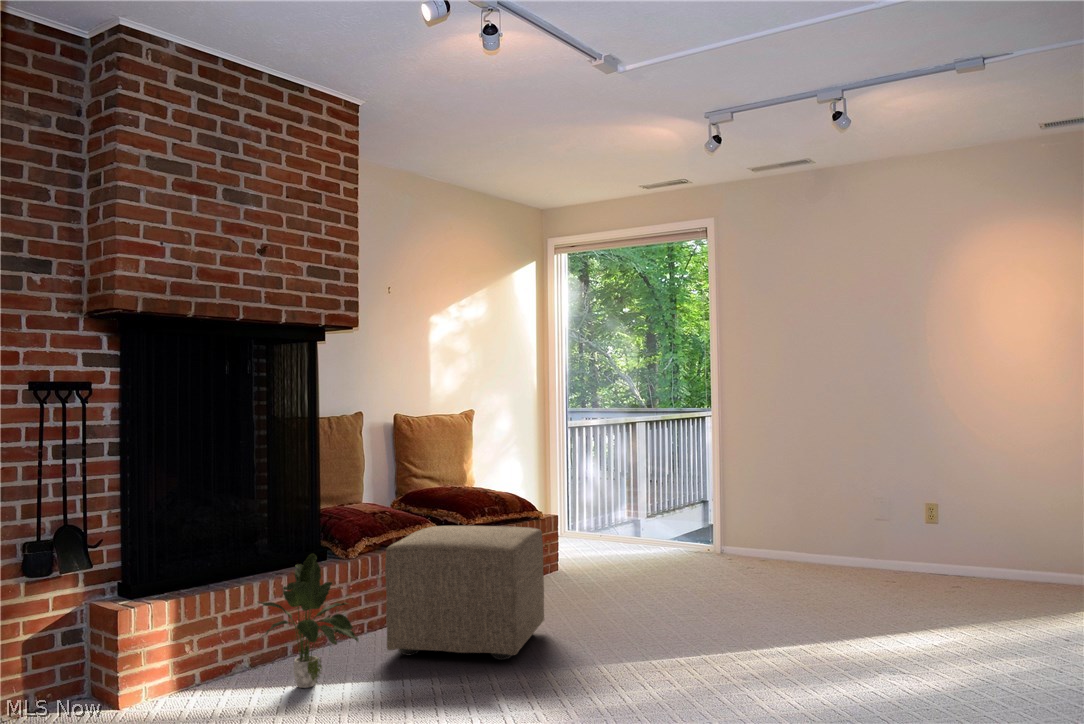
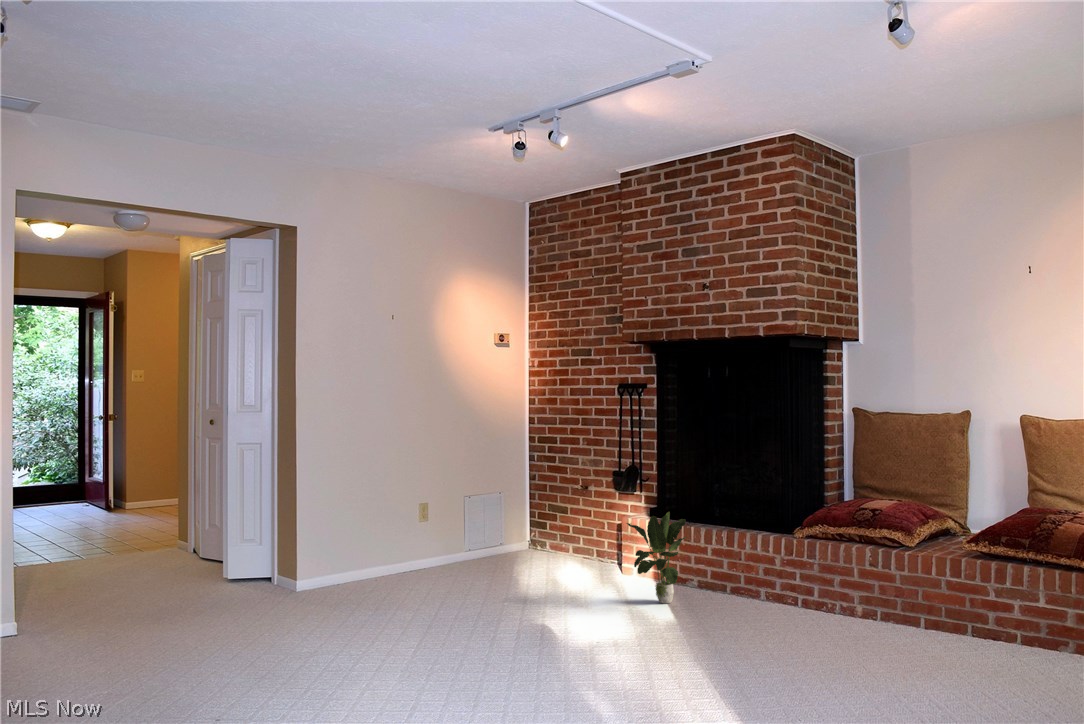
ottoman: present [385,526,544,660] -> none [706,524,843,654]

